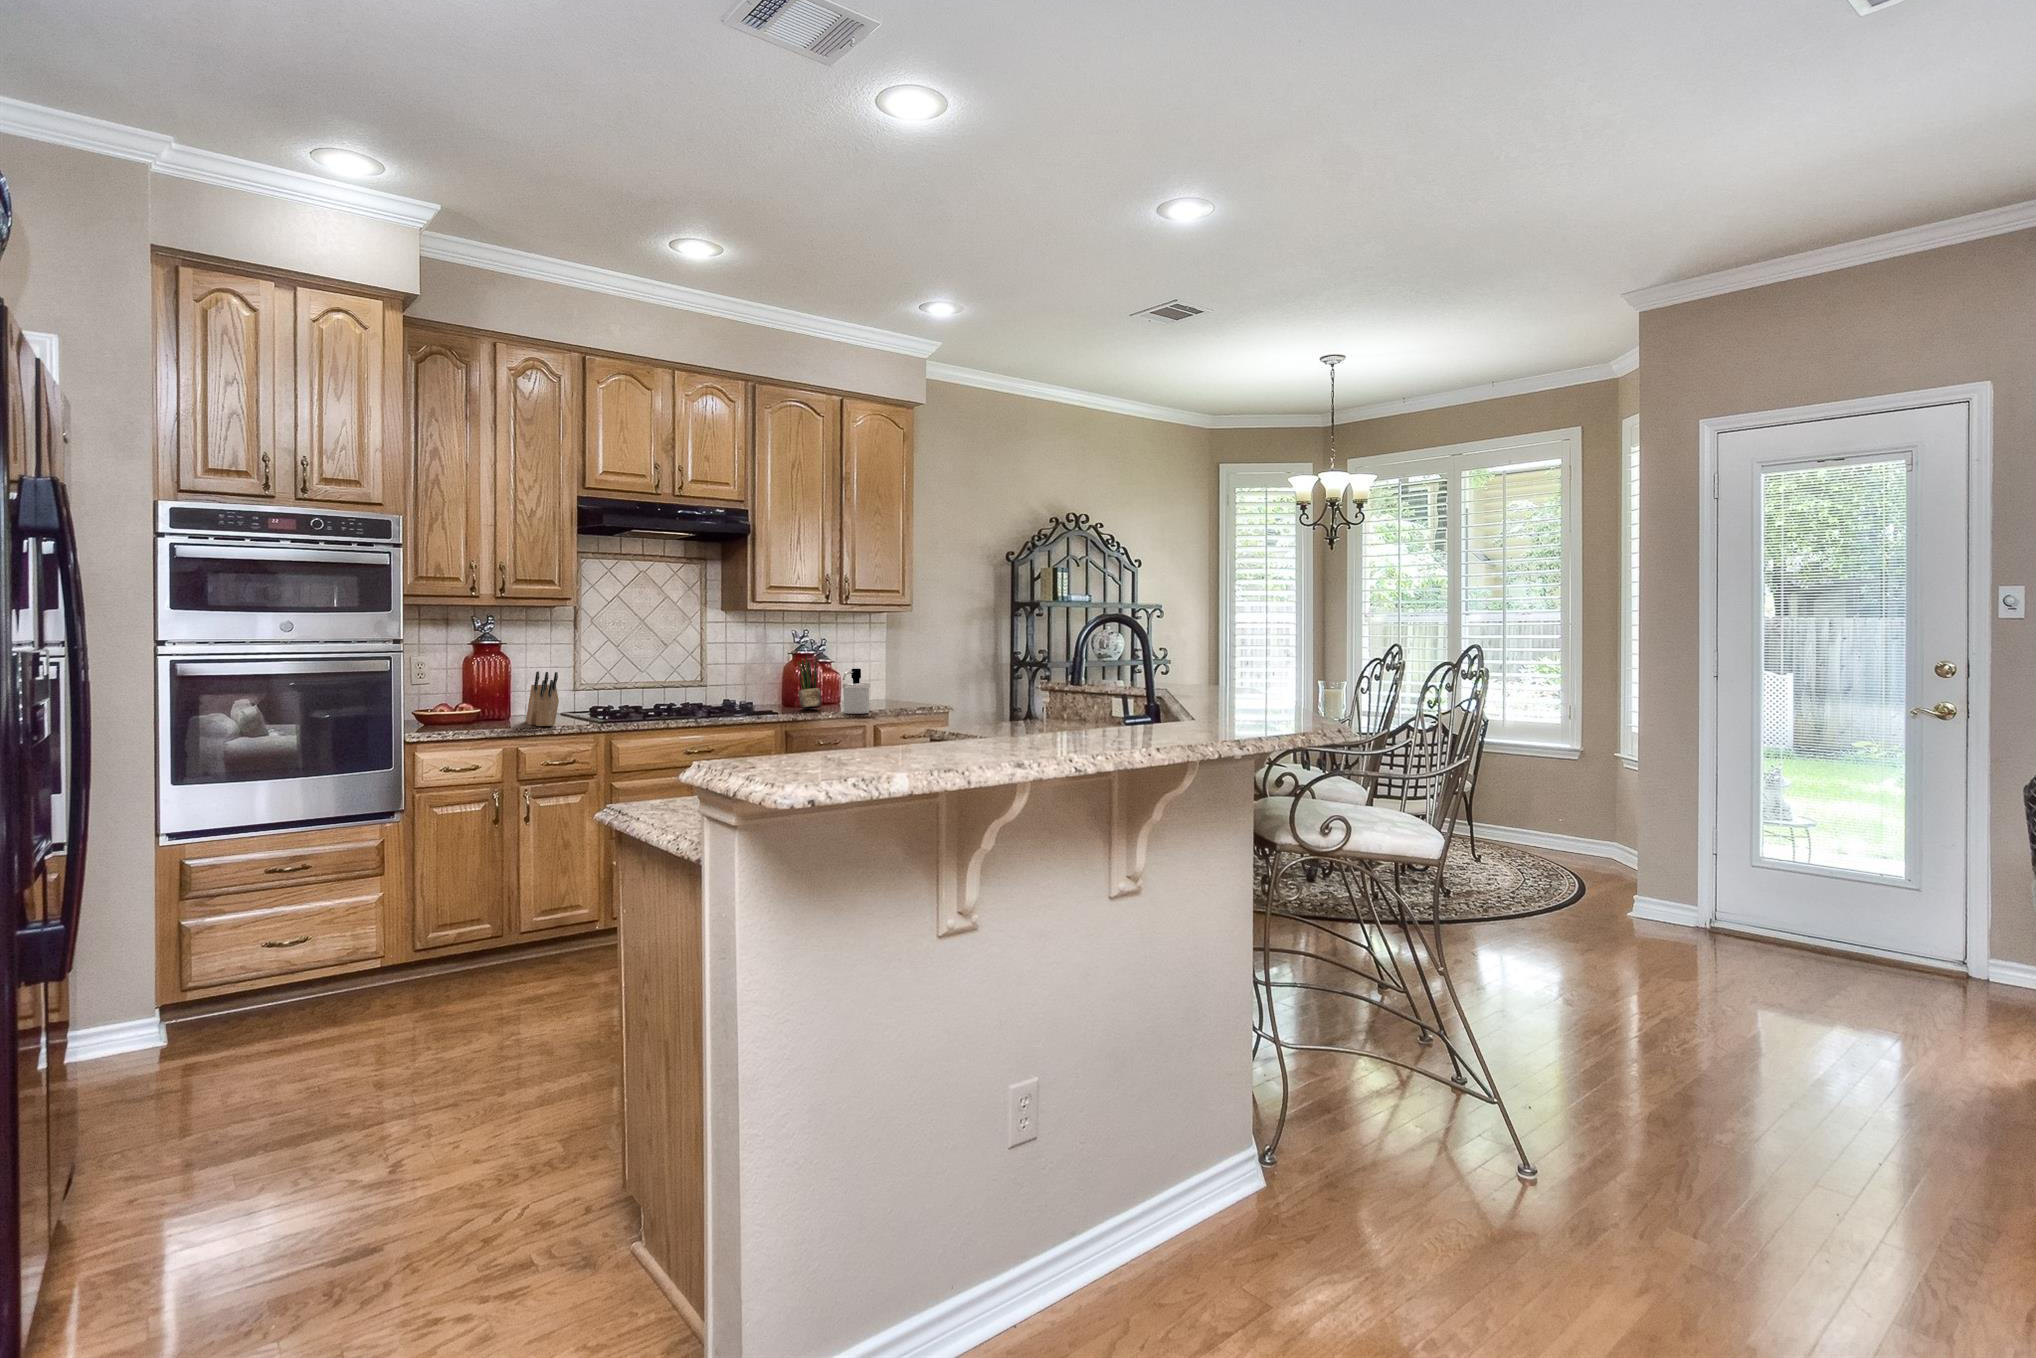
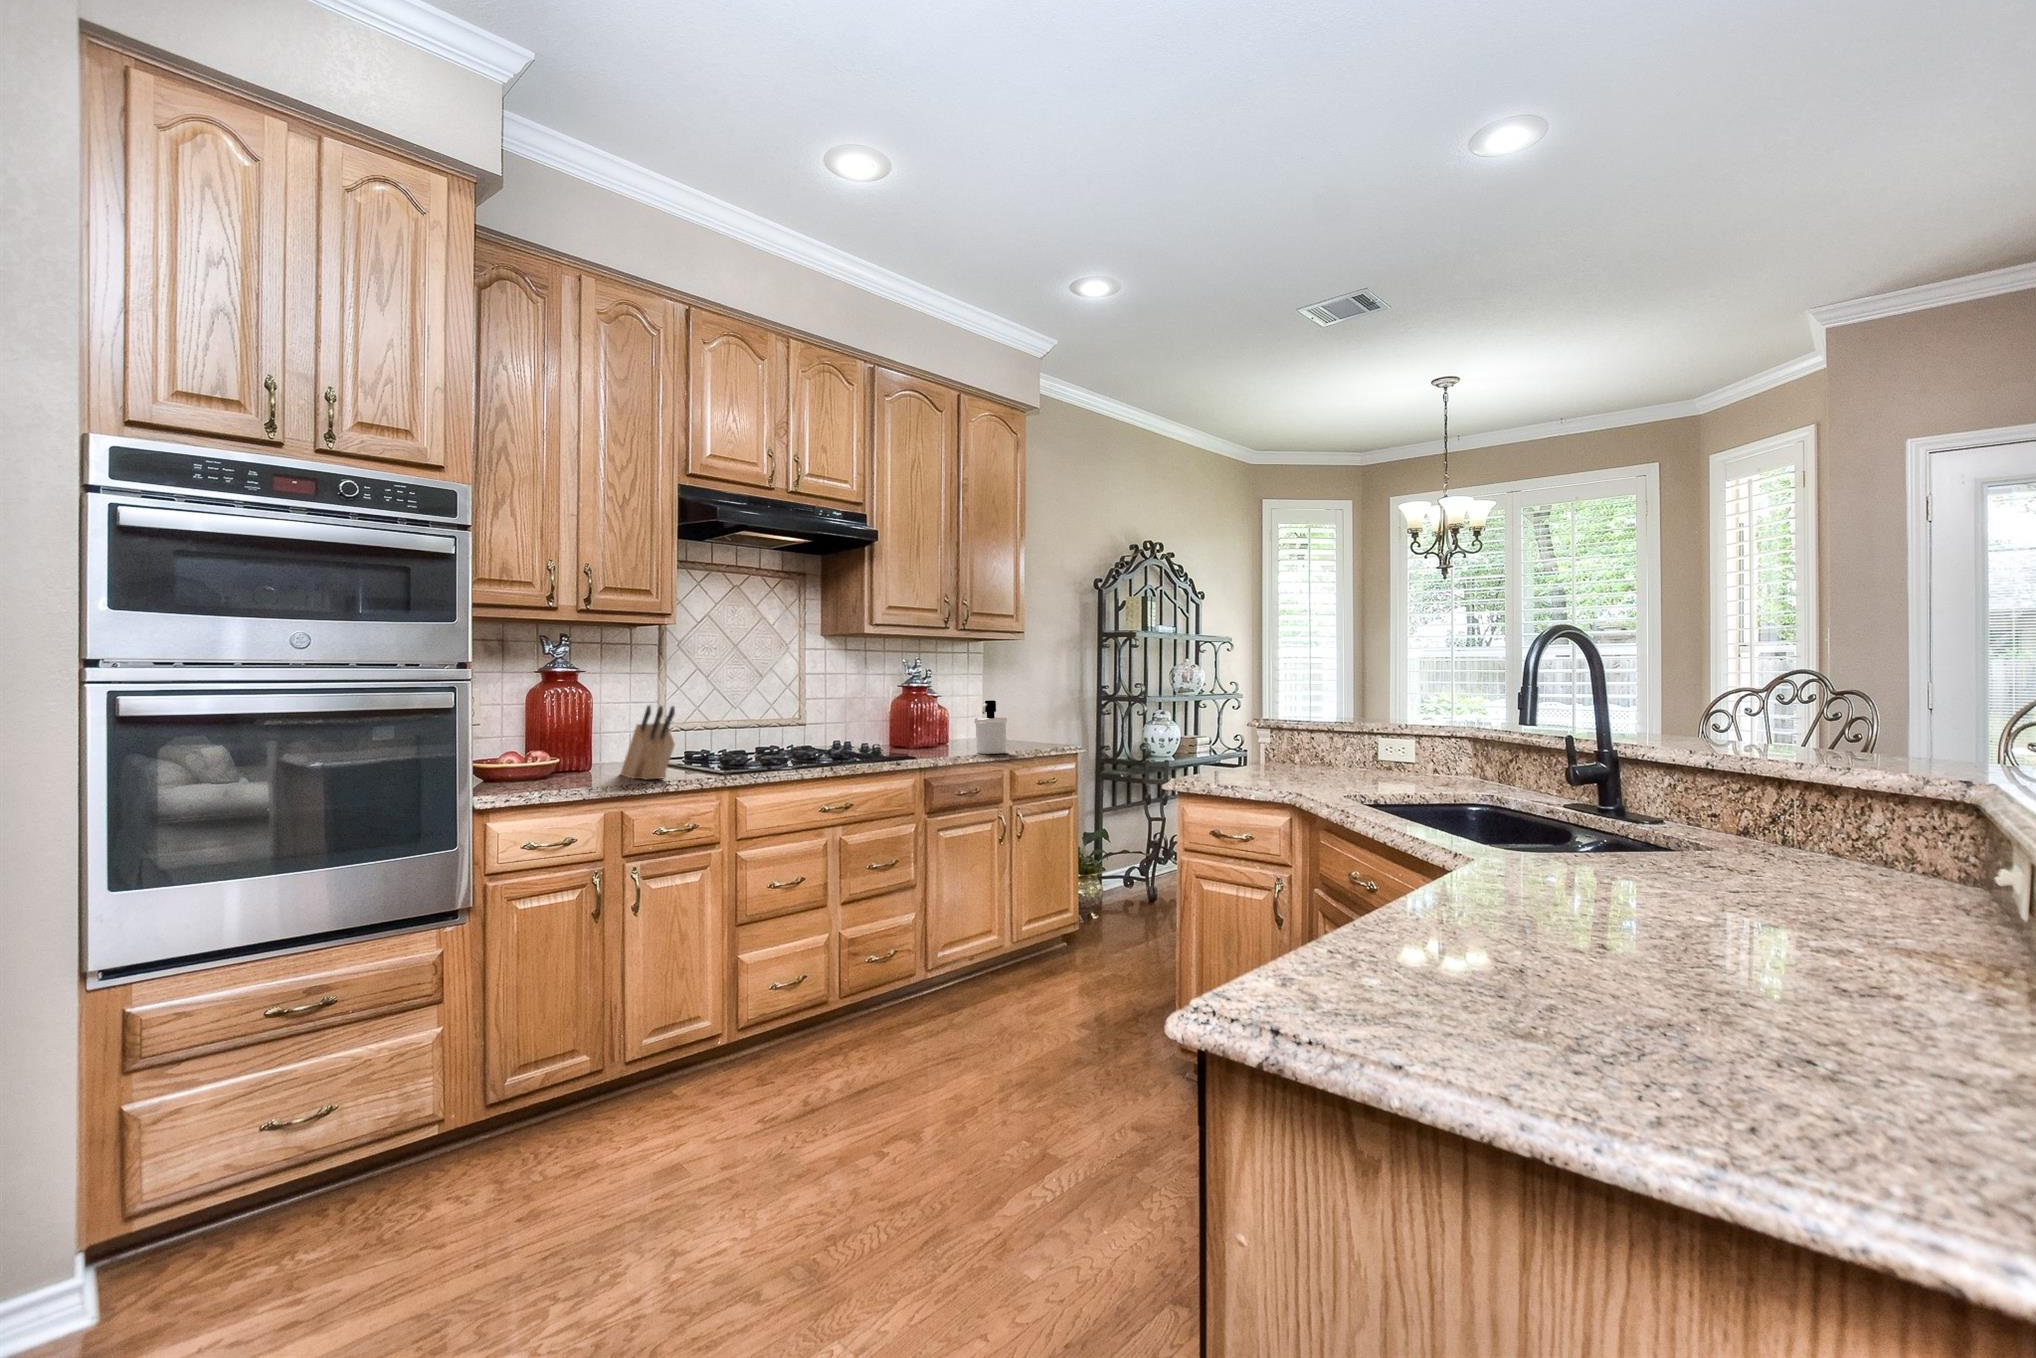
potted plant: present [799,655,821,709] -> none [920,685,947,750]

